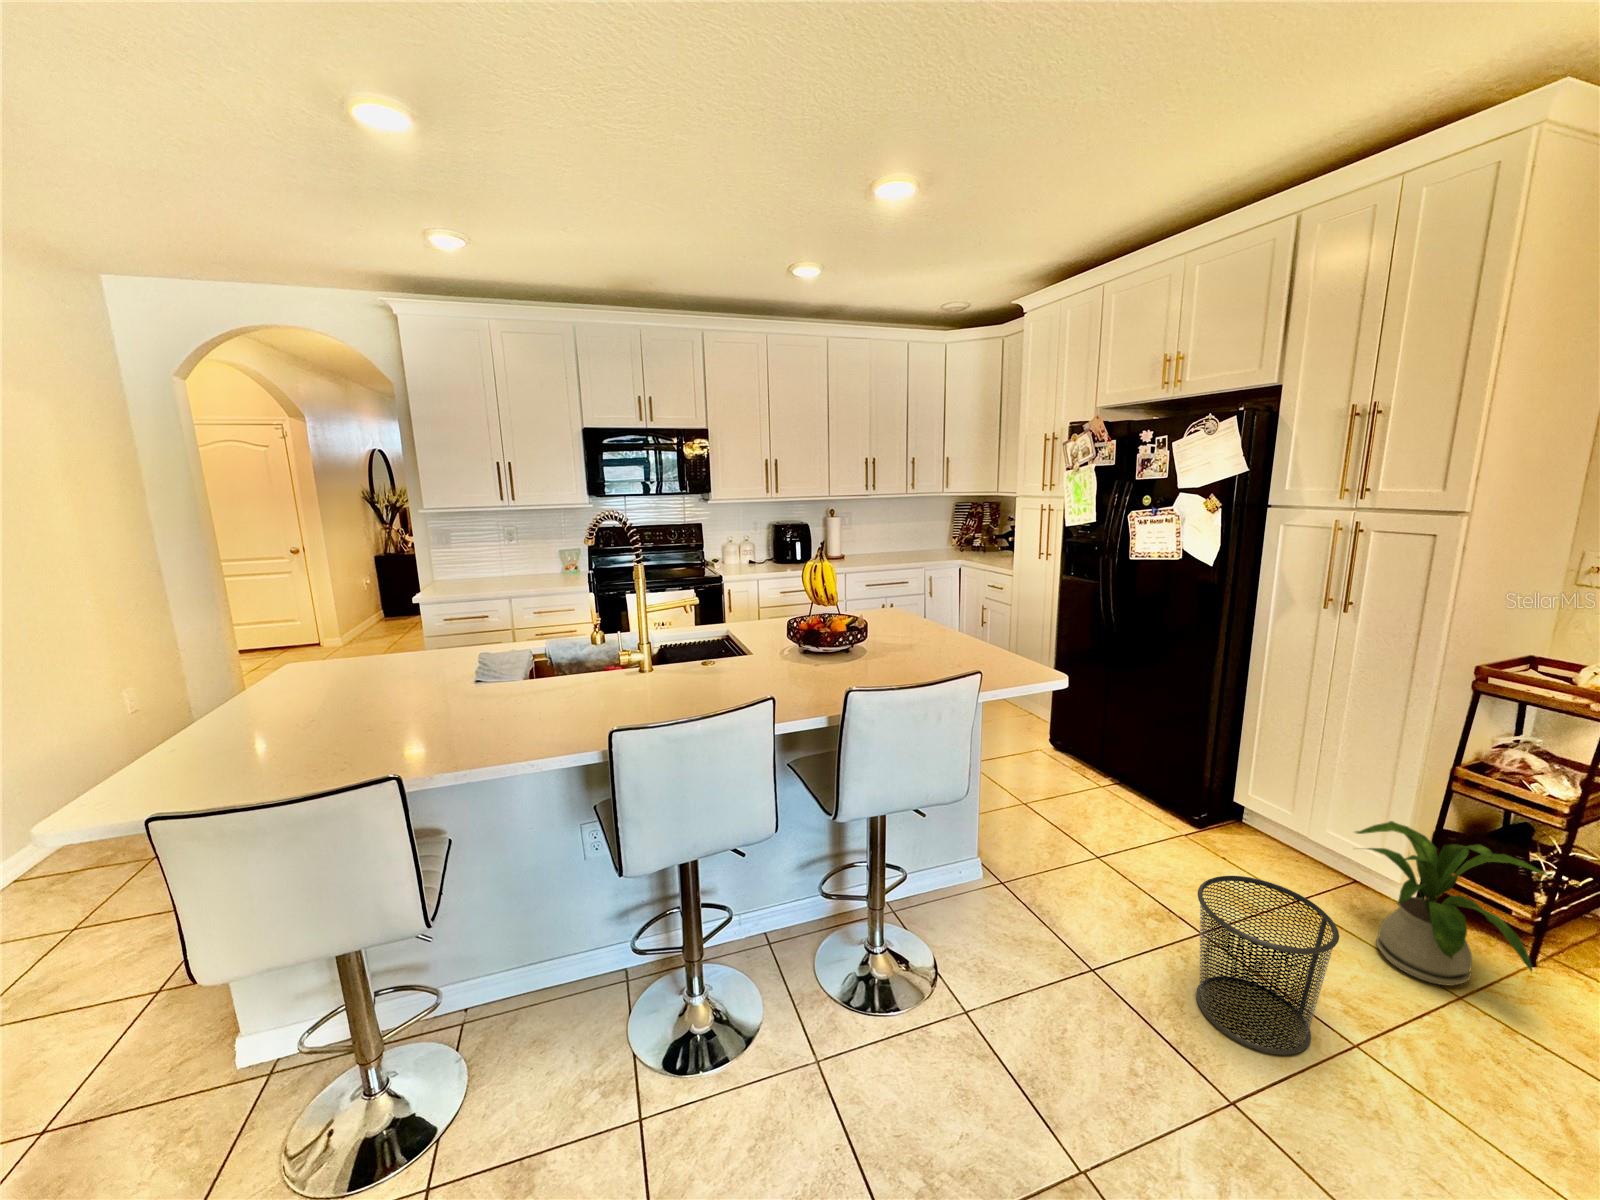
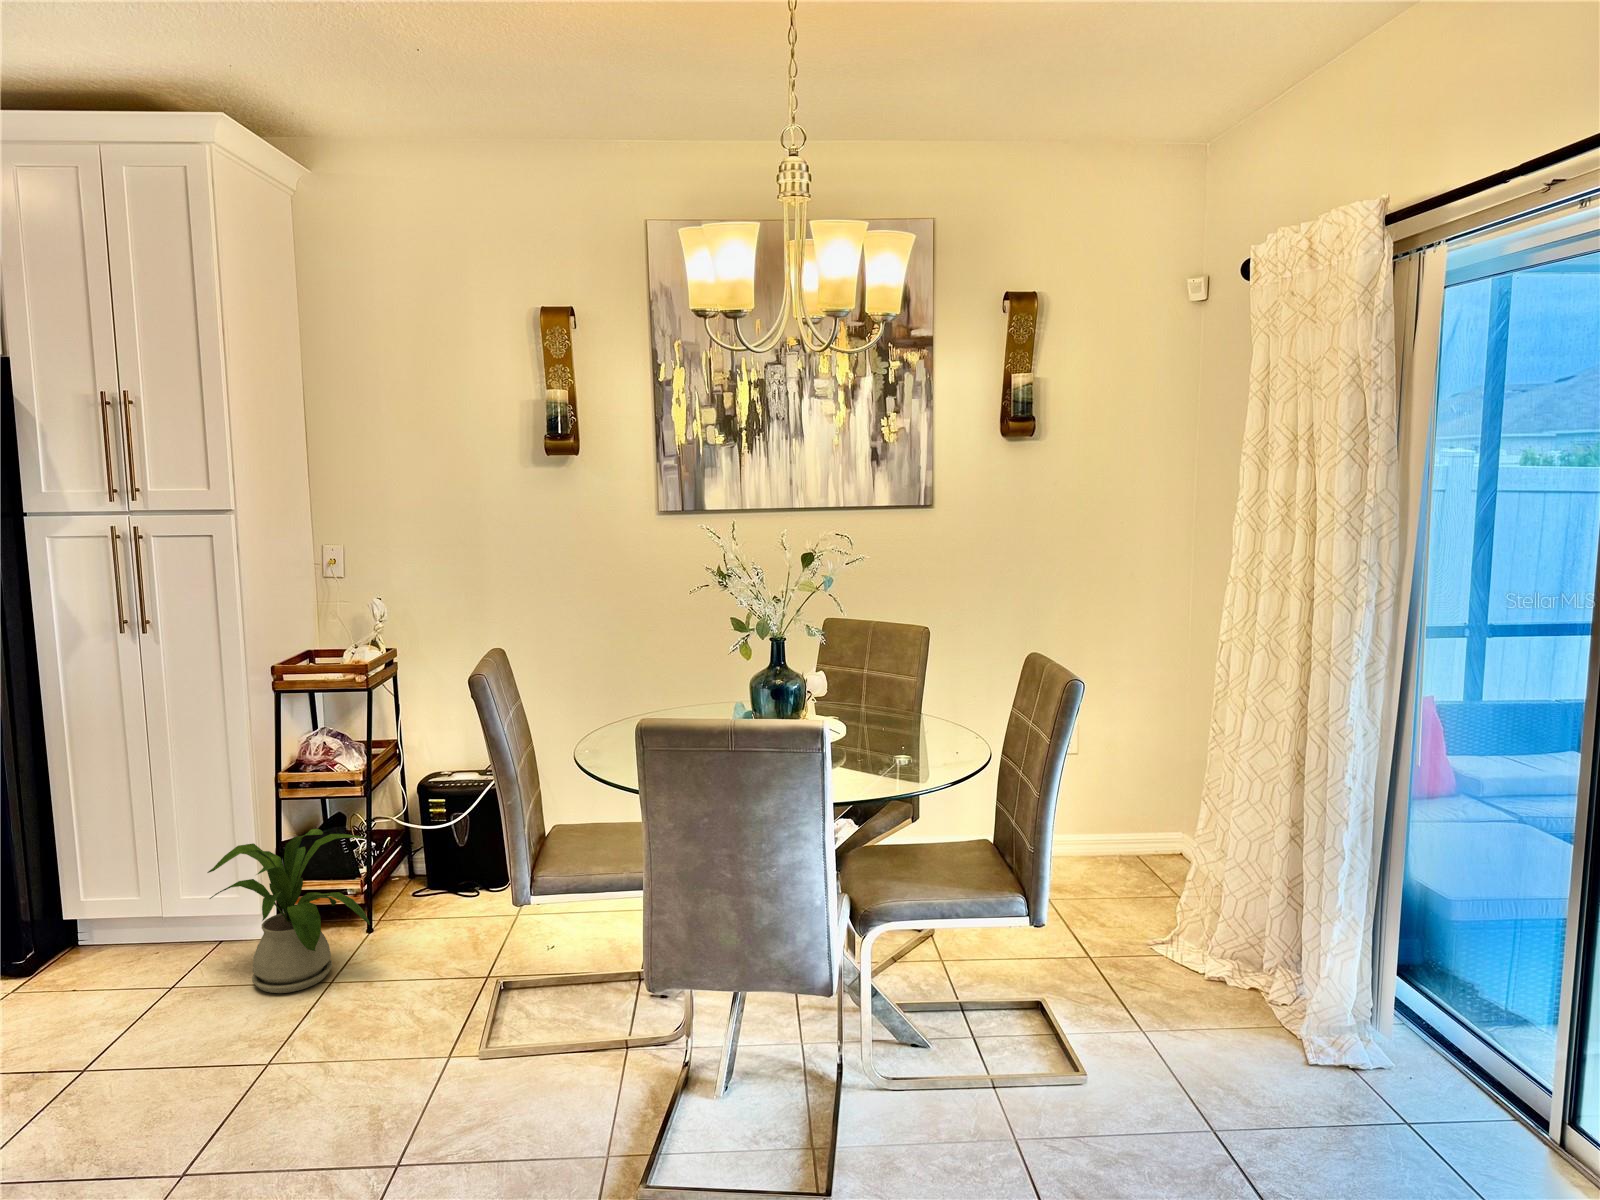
waste bin: present [1196,876,1339,1054] -> none [62,950,224,1152]

